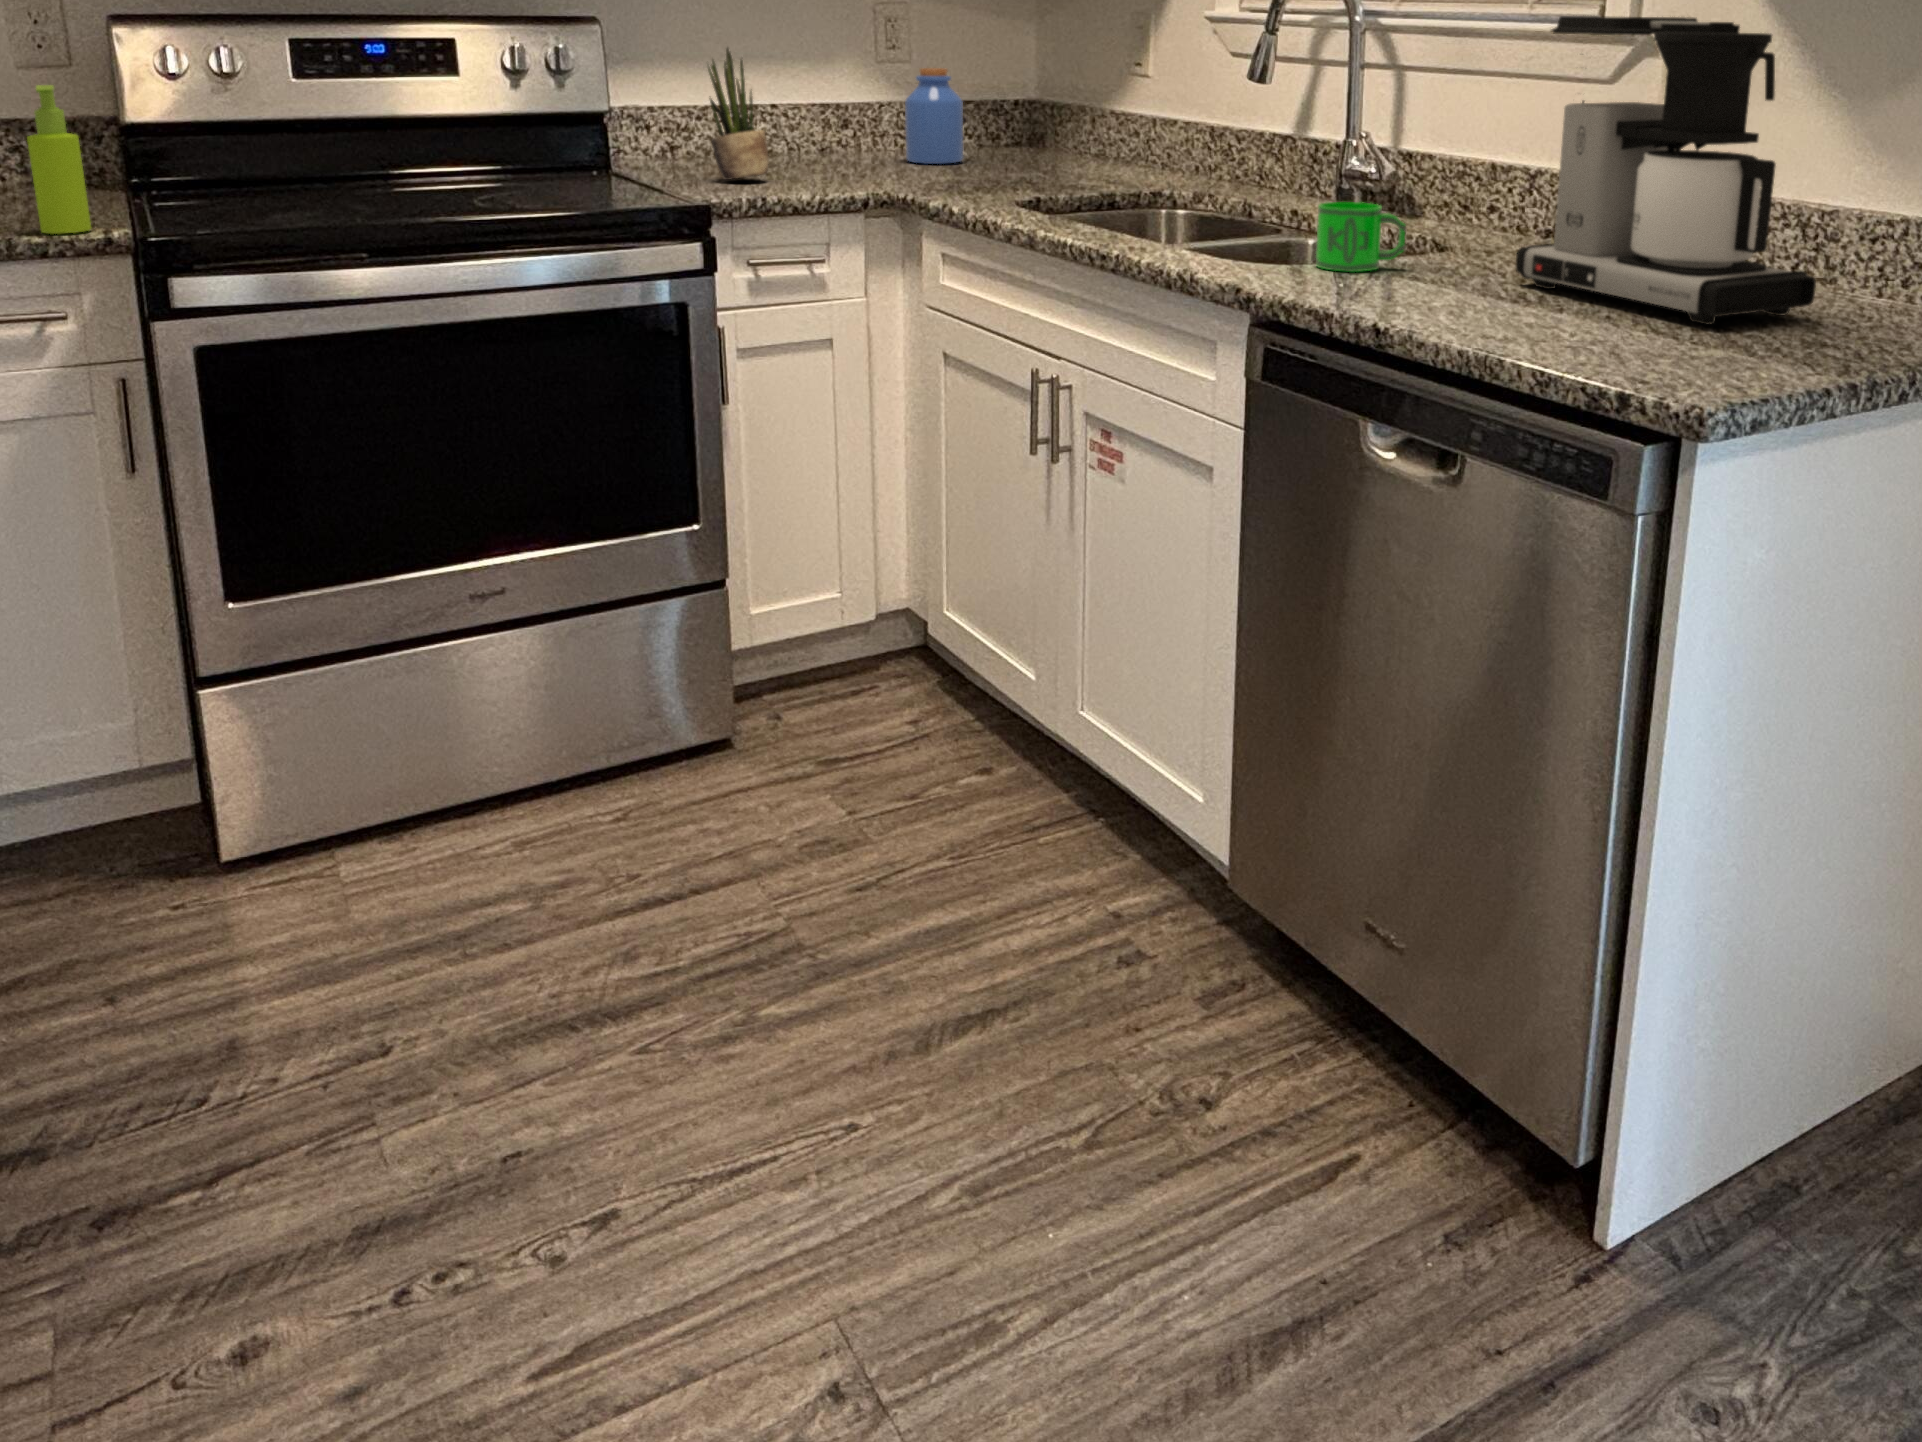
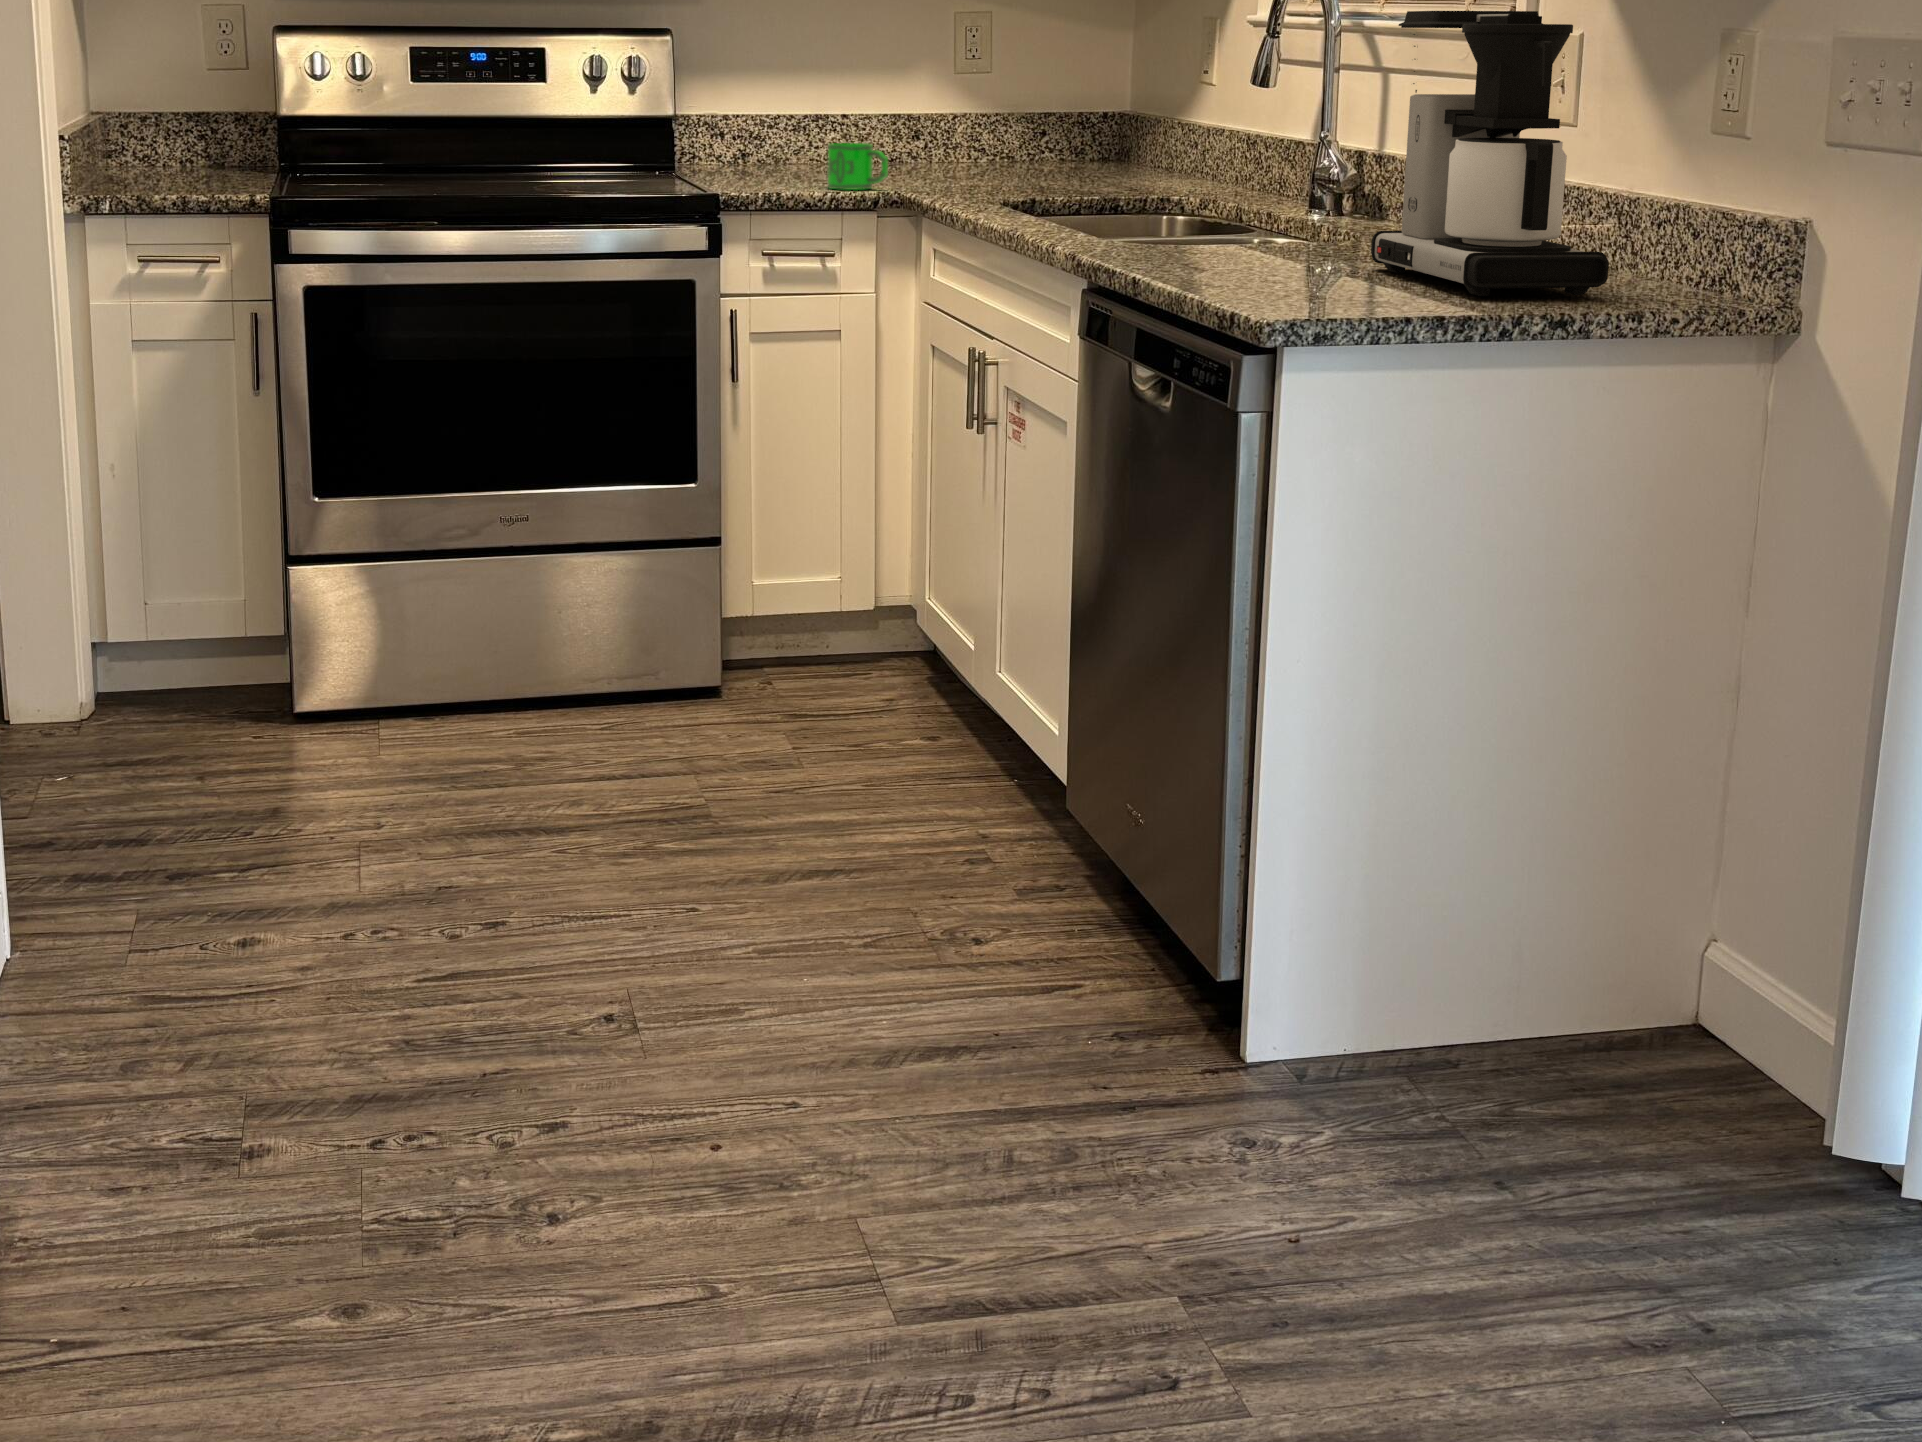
potted plant: present [708,48,769,180] -> none [760,54,811,181]
jar: present [905,68,964,164] -> none [972,80,1032,176]
soap dispenser: present [27,85,91,234] -> none [201,78,239,195]
mug: present [1316,202,1406,272] -> present [827,143,888,190]

